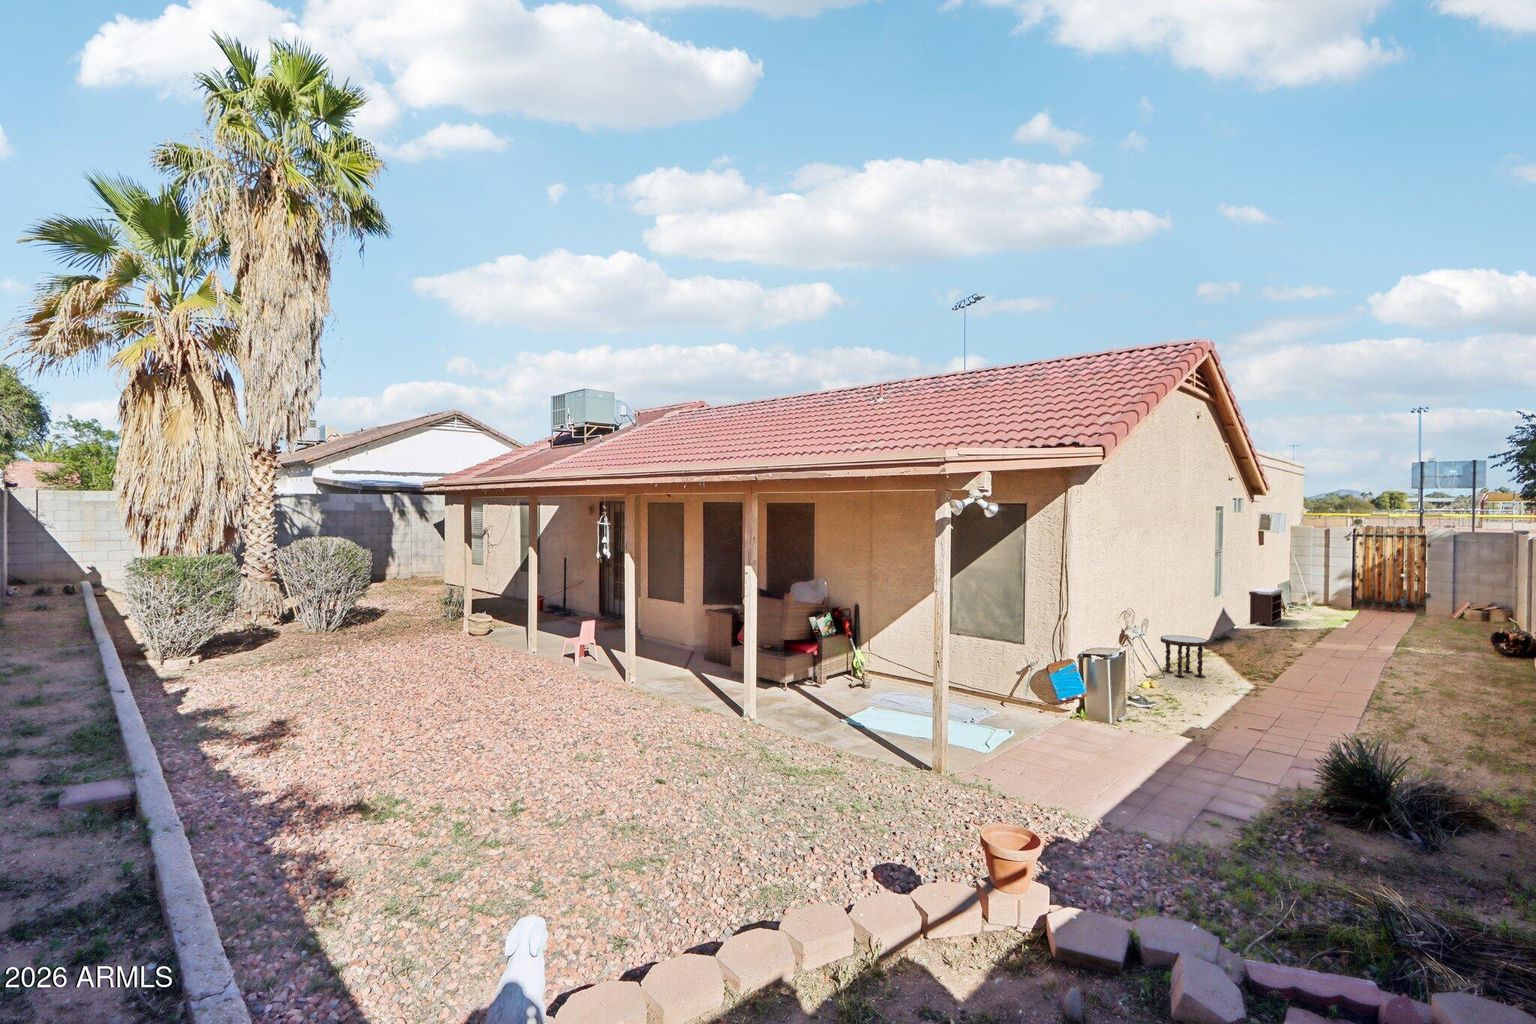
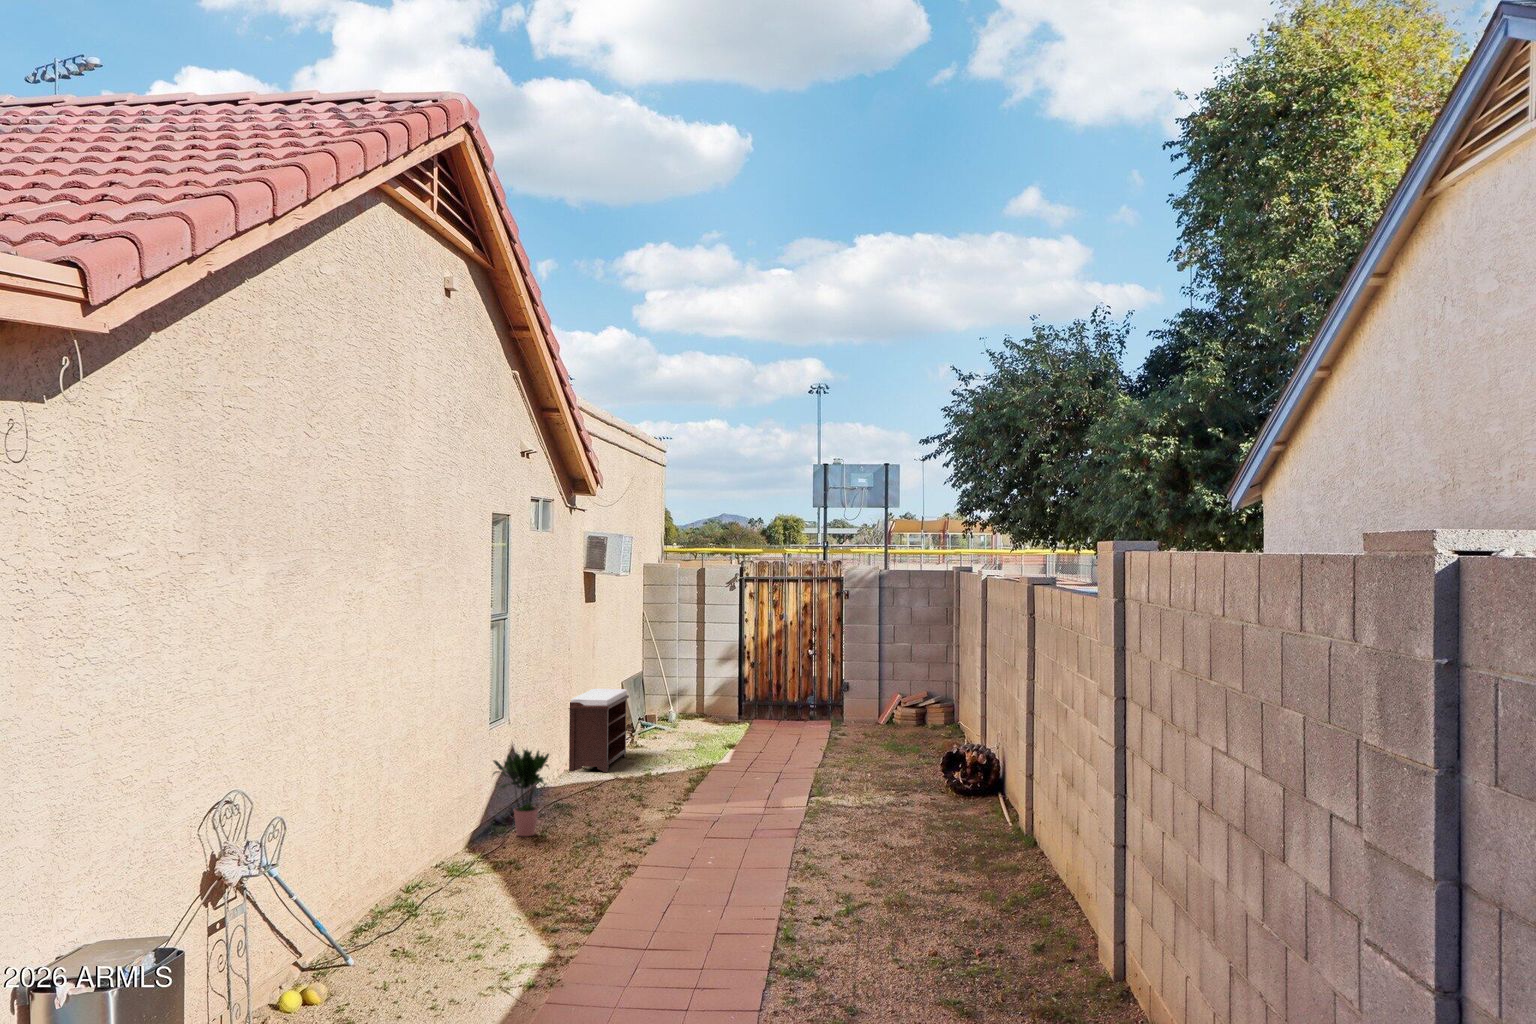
potted plant: none [1215,607,1247,646] -> present [493,750,549,837]
side table: present [1161,635,1208,677] -> none [321,849,439,974]

